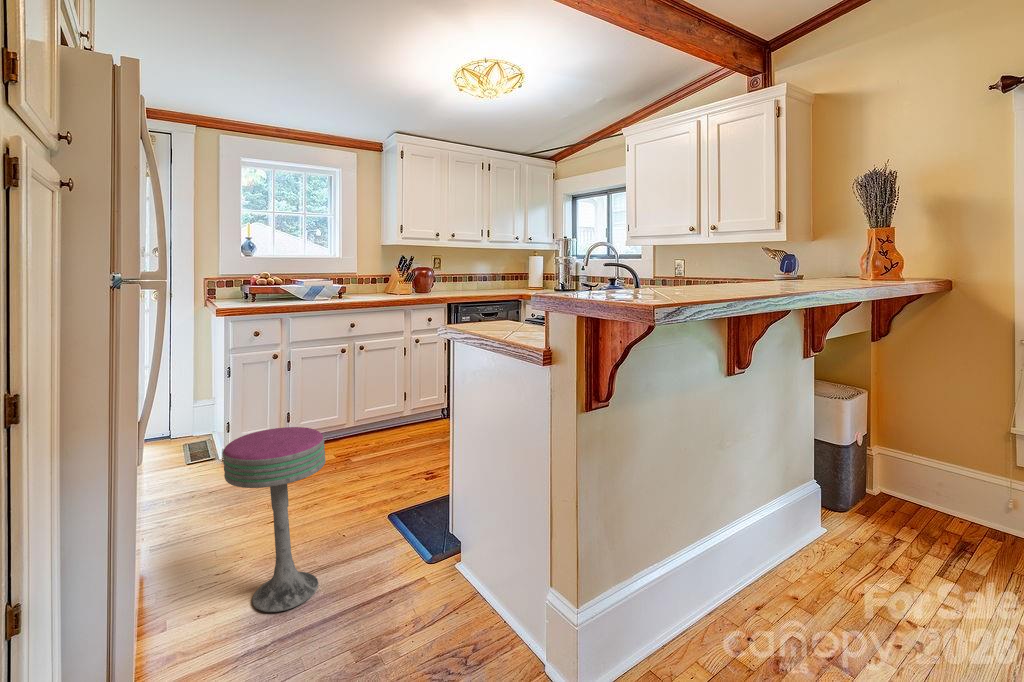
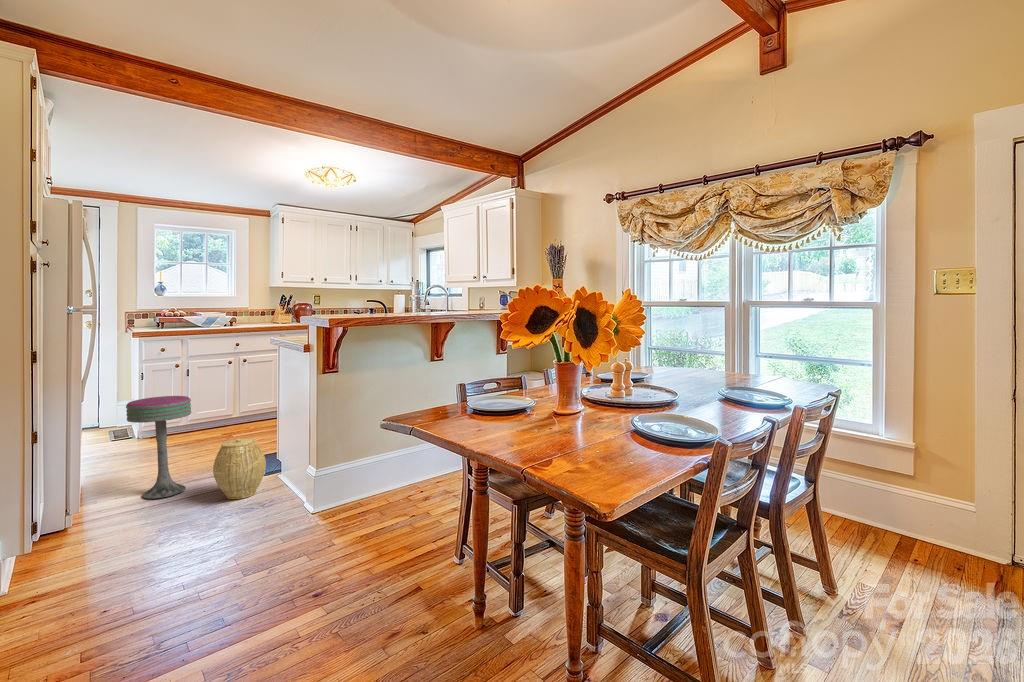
woven basket: none [372,509,454,625] -> present [213,438,266,499]

